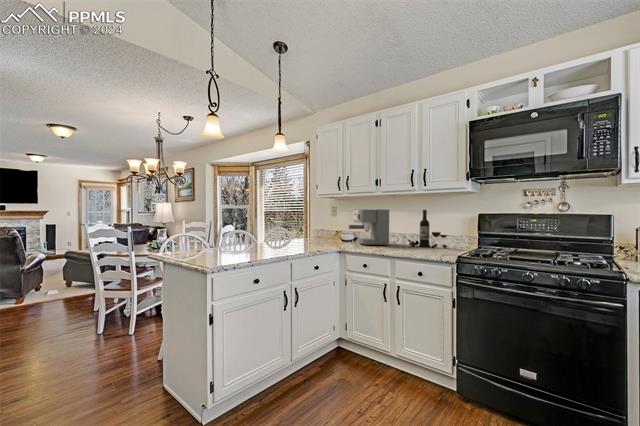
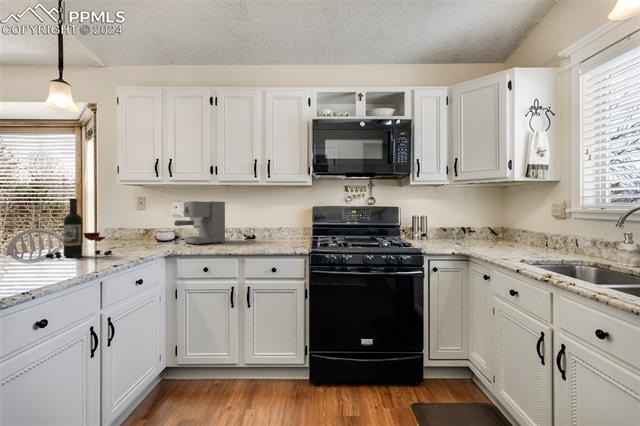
wine bottle: present [411,210,447,248] -> present [46,198,112,259]

